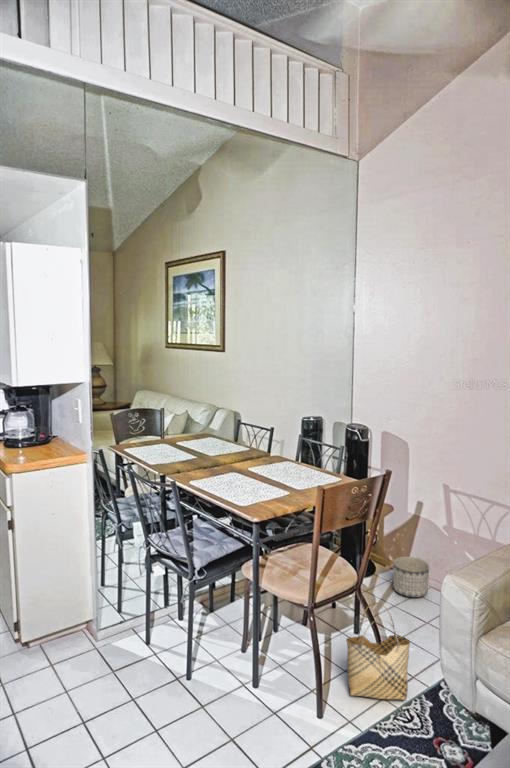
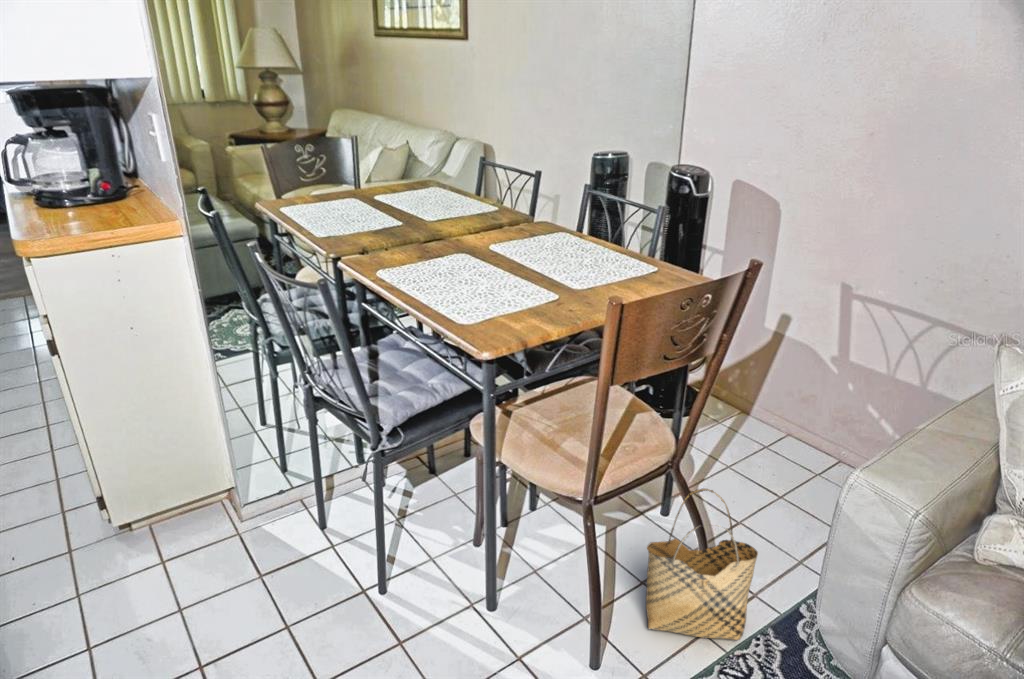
planter: present [393,557,429,598] -> none [729,391,792,456]

